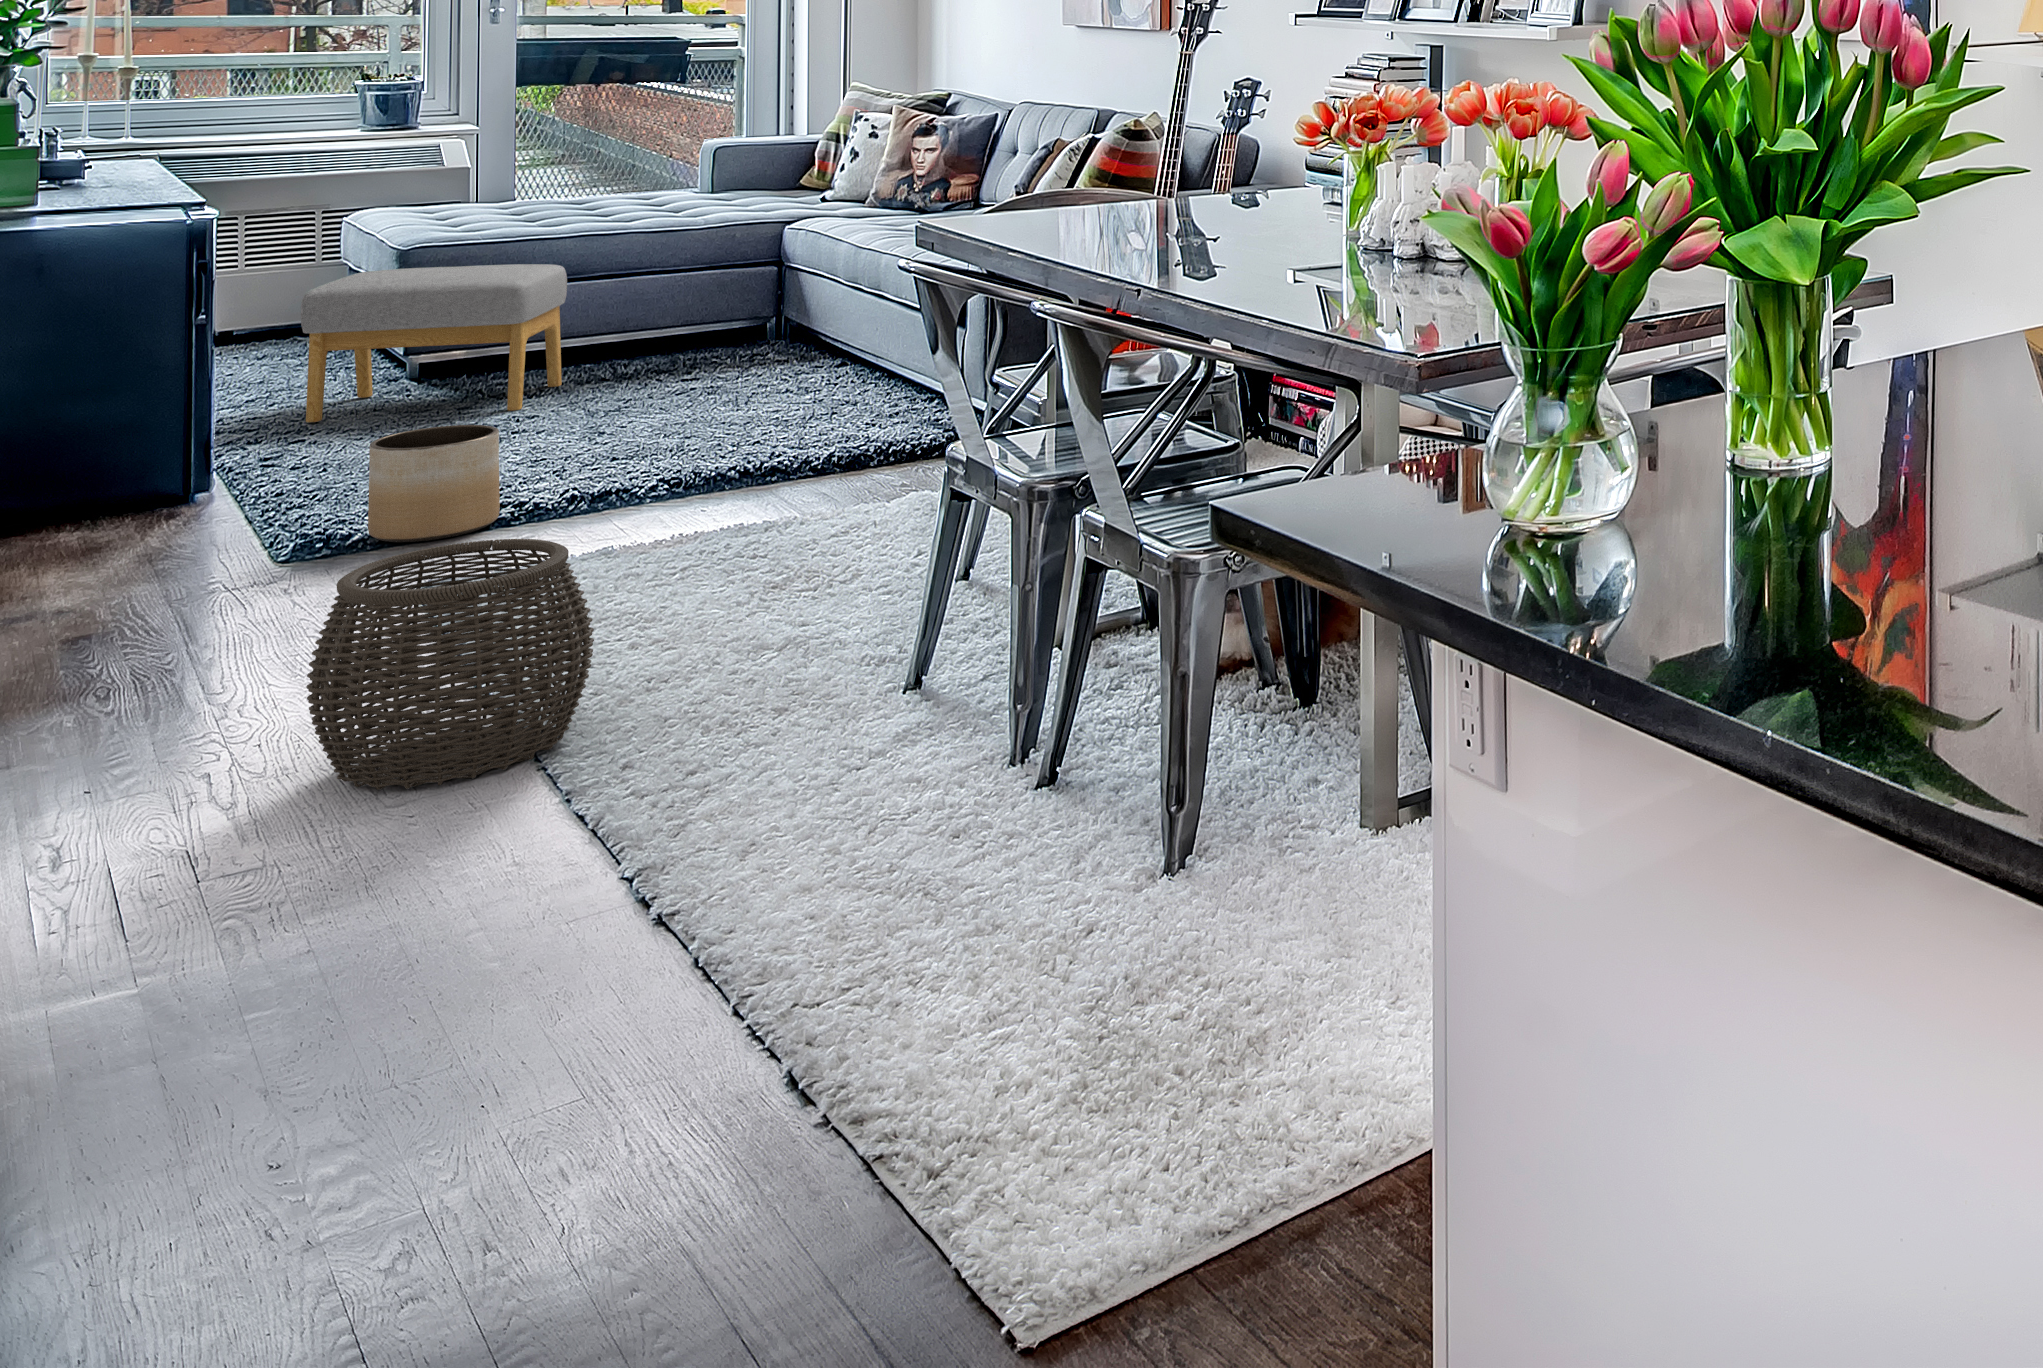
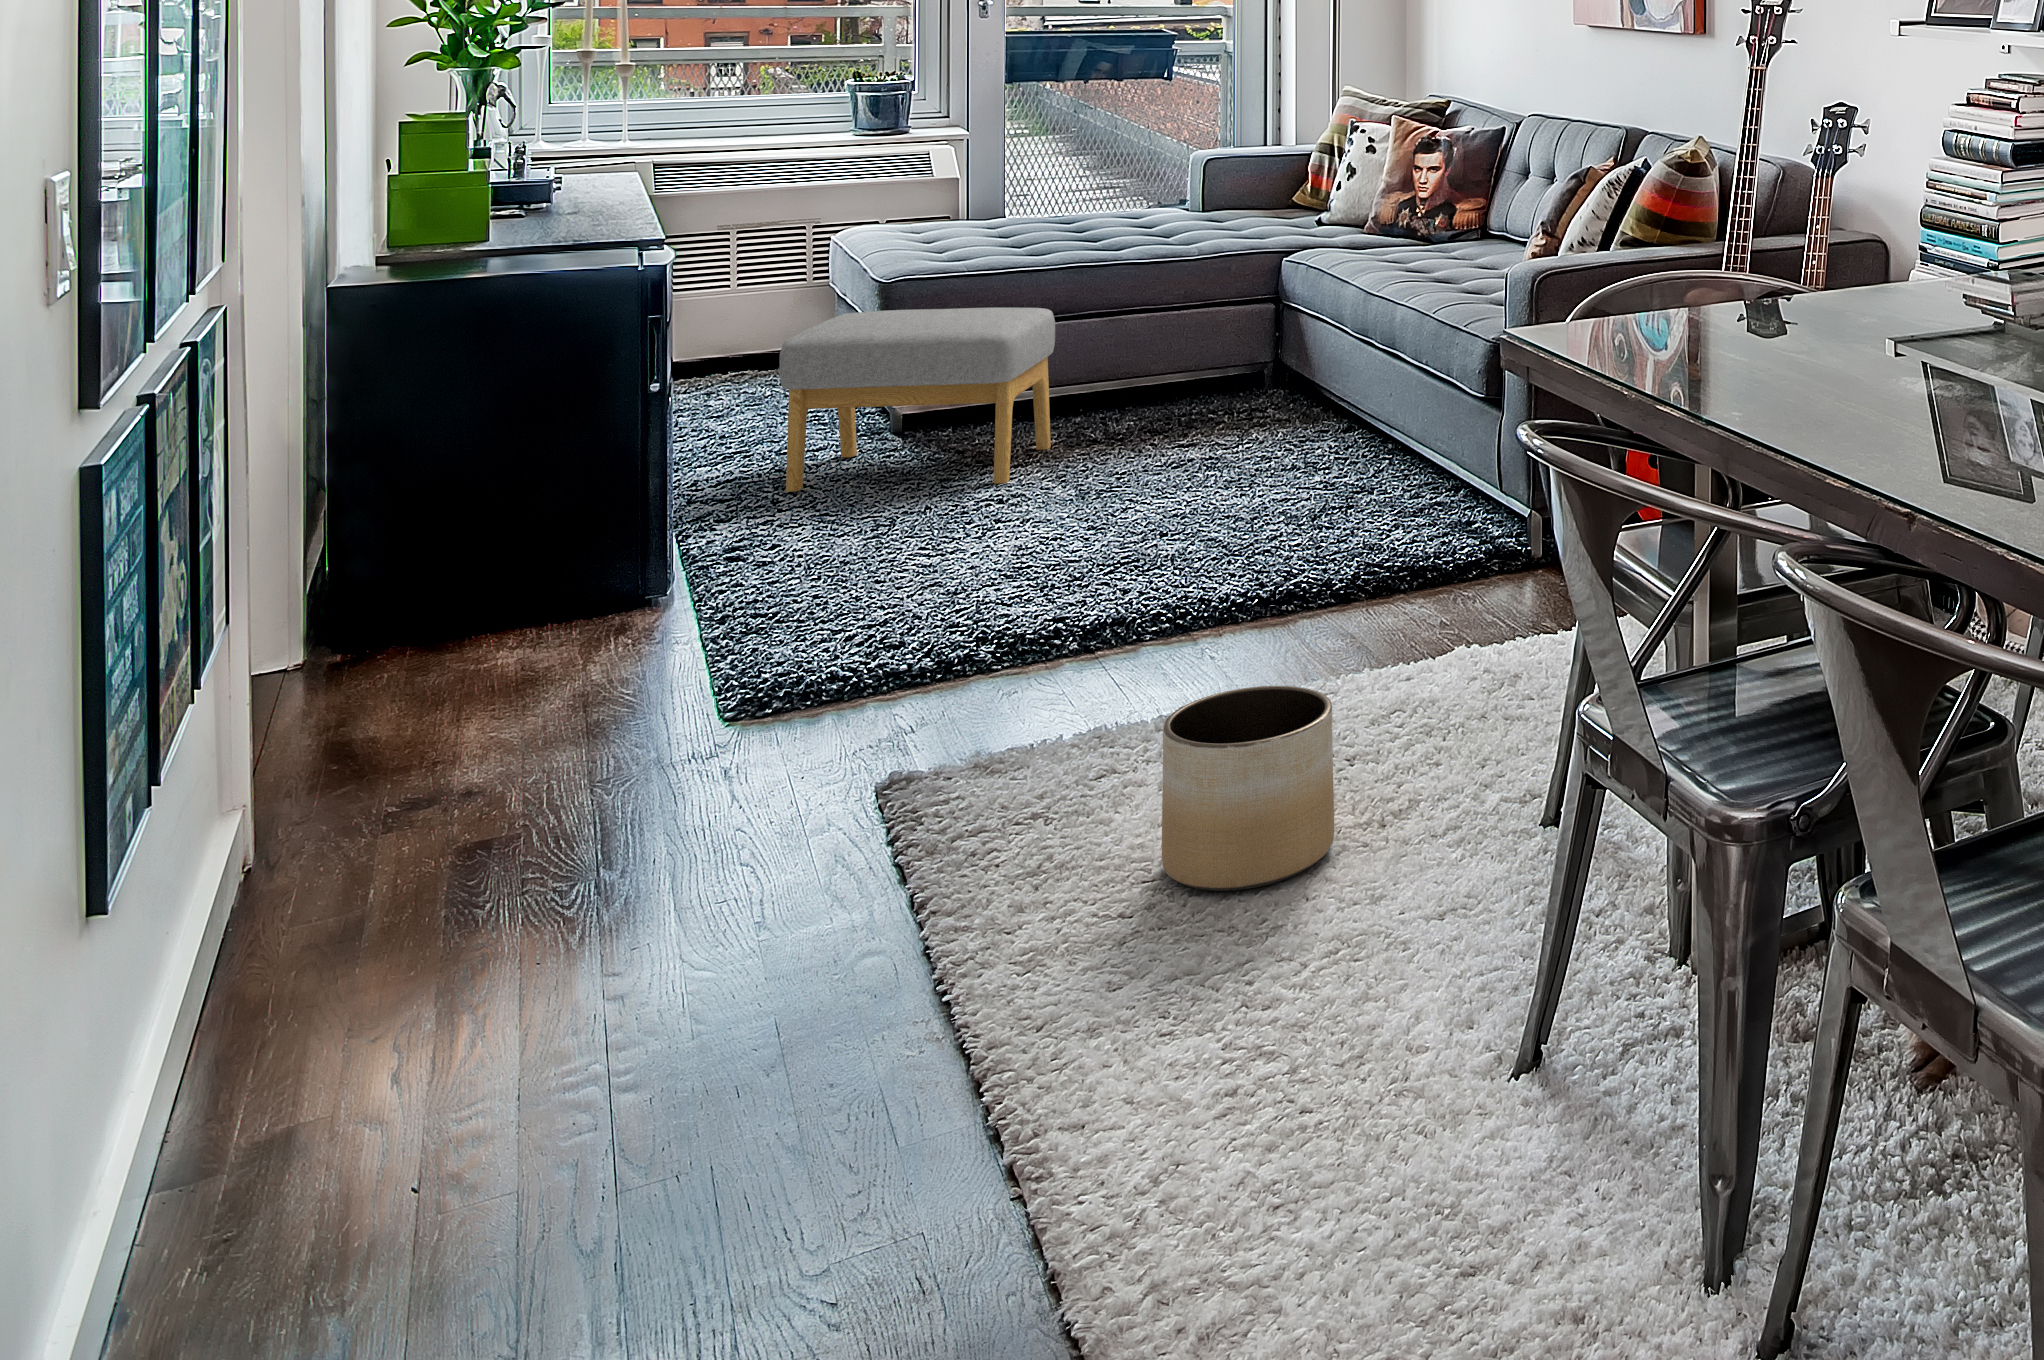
planter: present [368,425,500,542] -> present [1162,686,1334,891]
woven basket: present [306,539,594,790] -> none [715,802,1092,1211]

